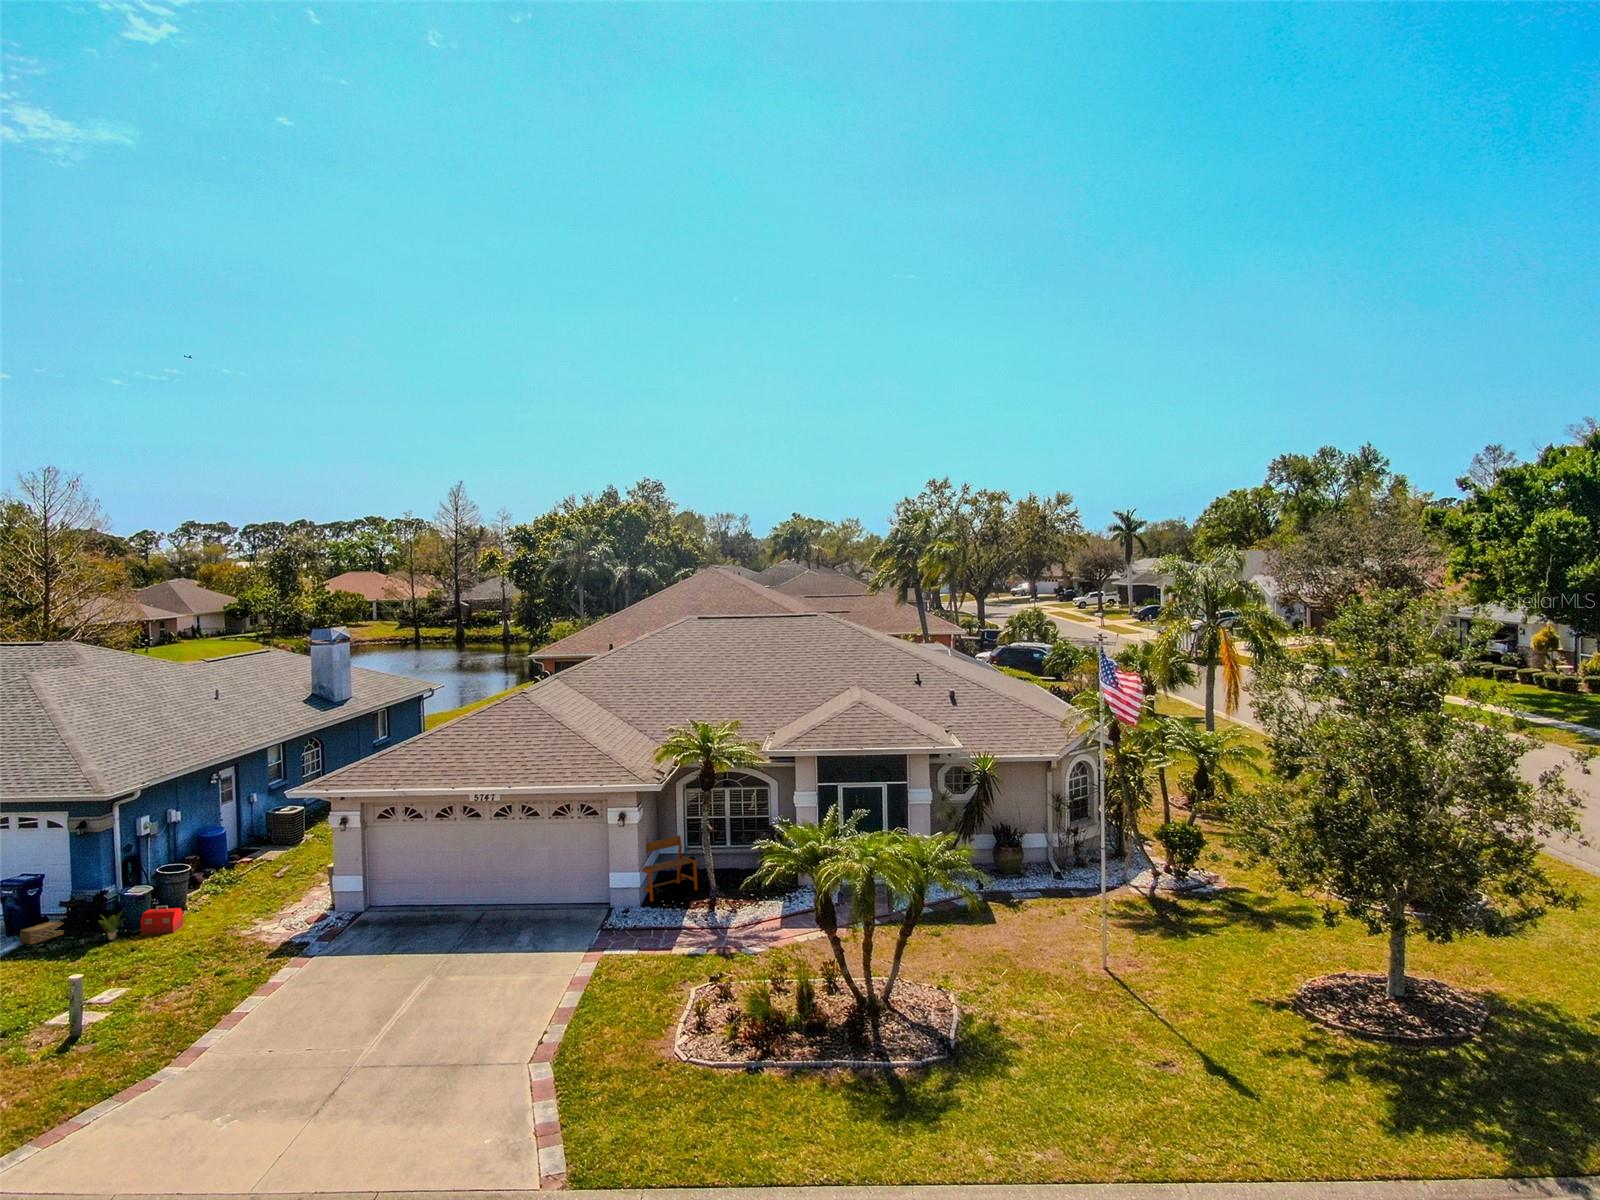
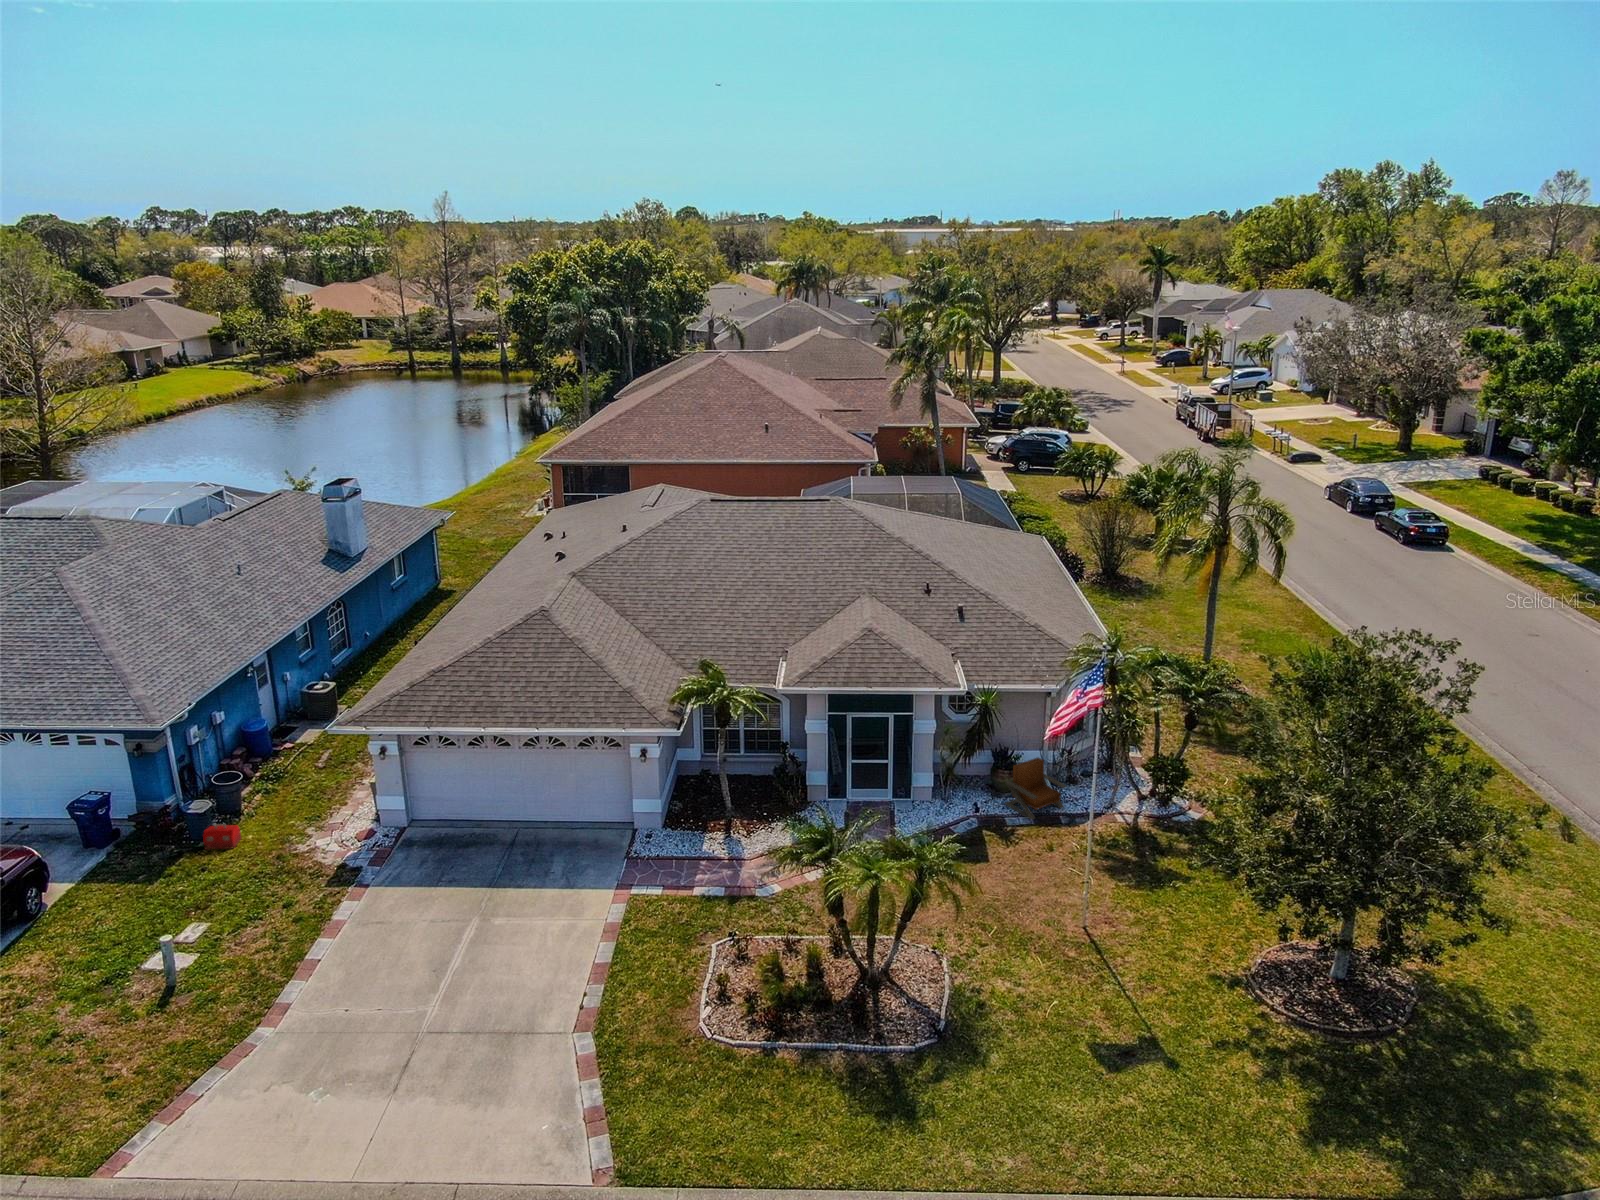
lounge chair: none [1007,832,1073,893] -> present [1005,758,1066,820]
bench: present [641,835,698,902] -> none [656,753,714,820]
potted plant: present [103,914,121,940] -> none [164,830,190,856]
woven basket: present [20,921,64,944] -> none [94,834,134,860]

